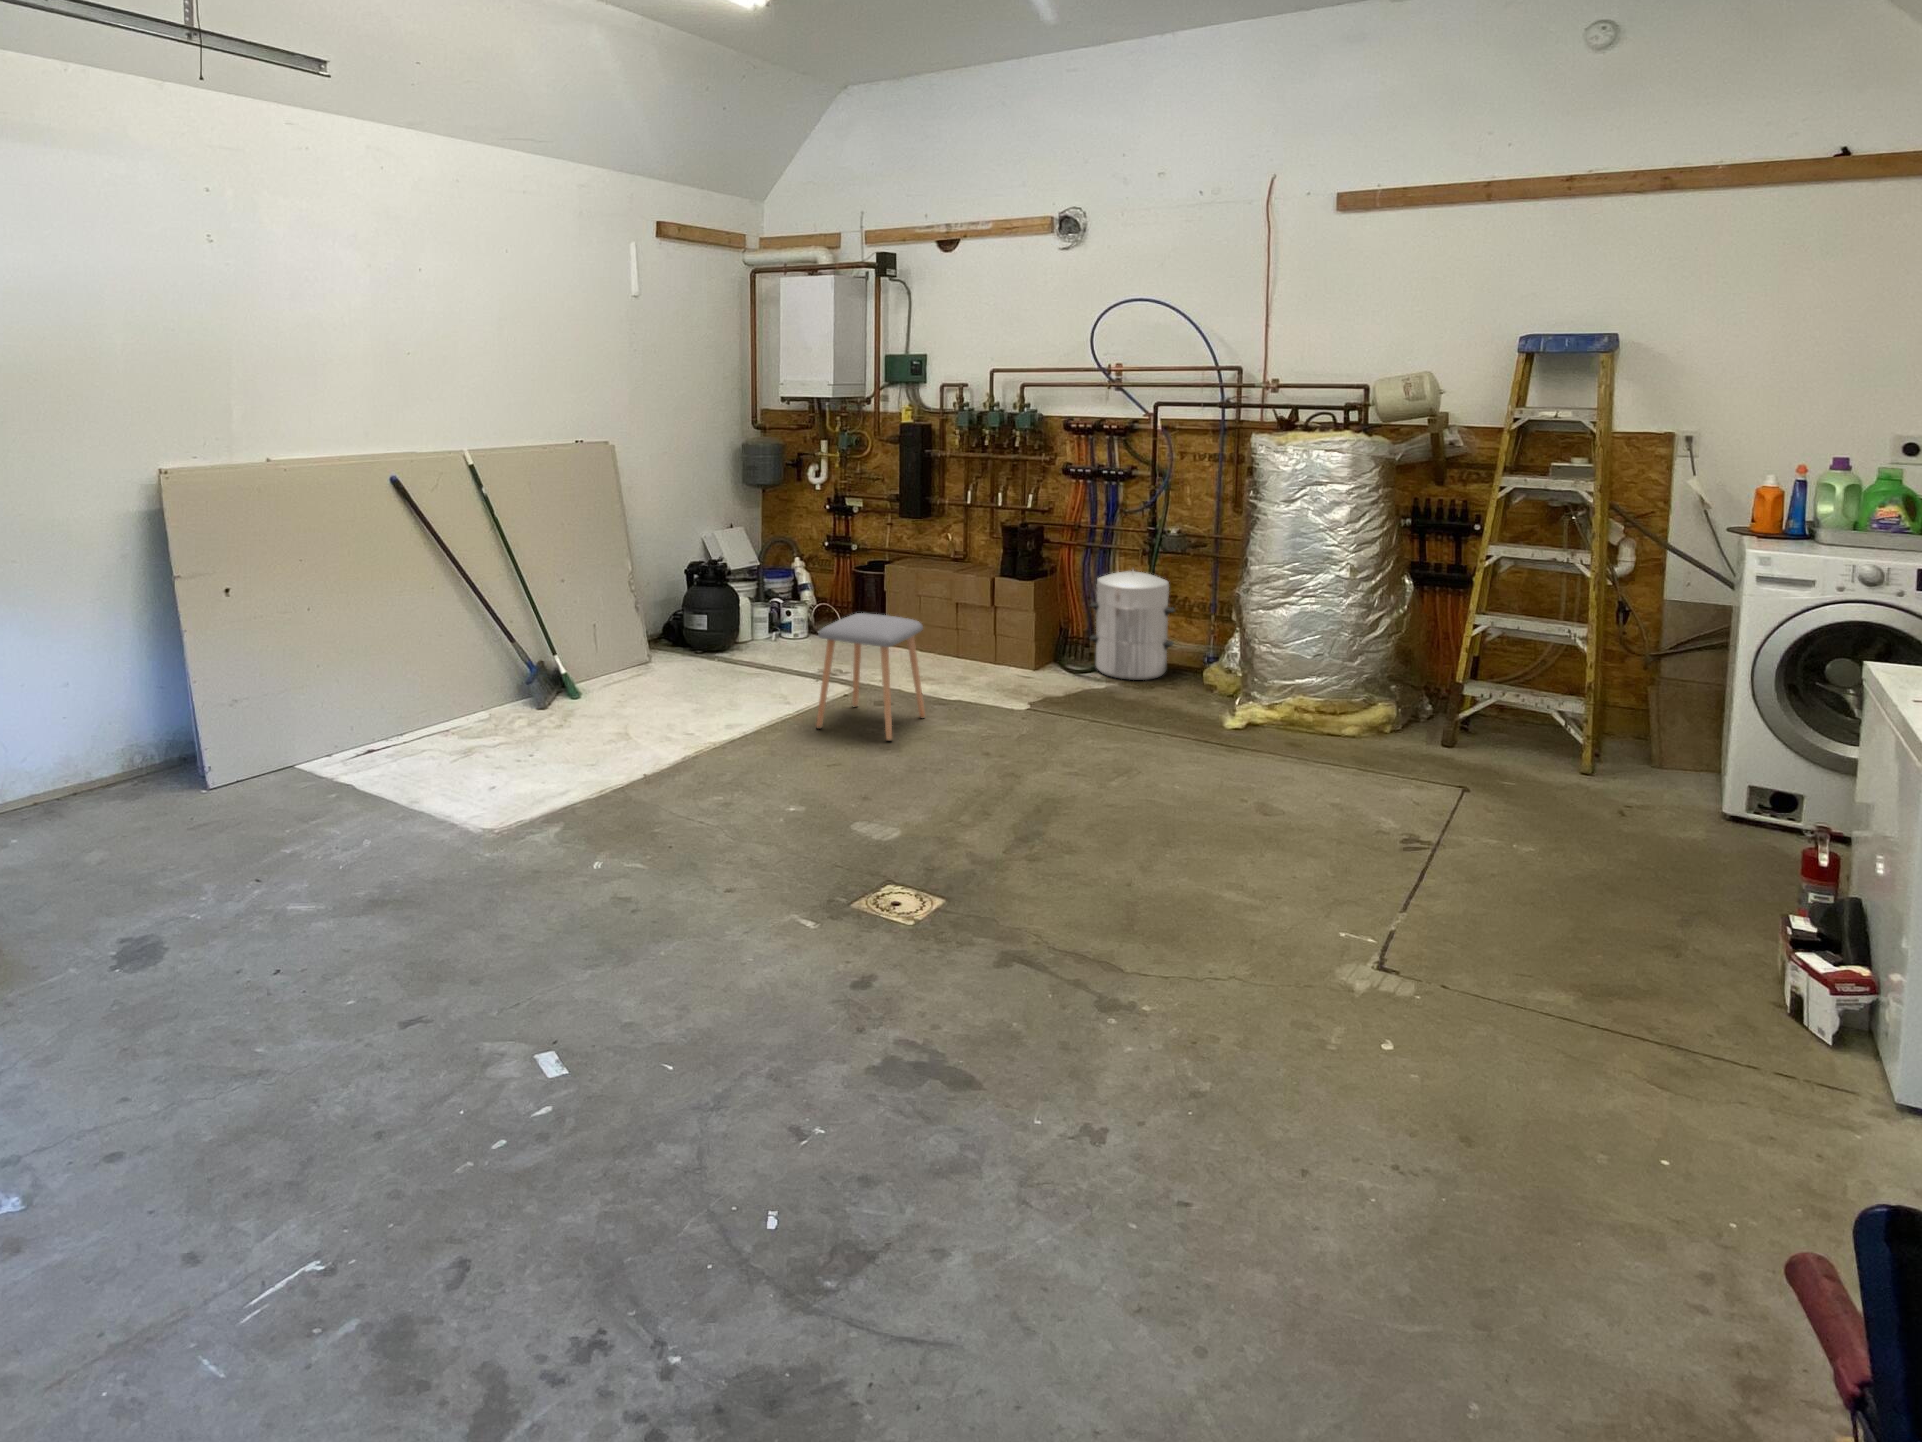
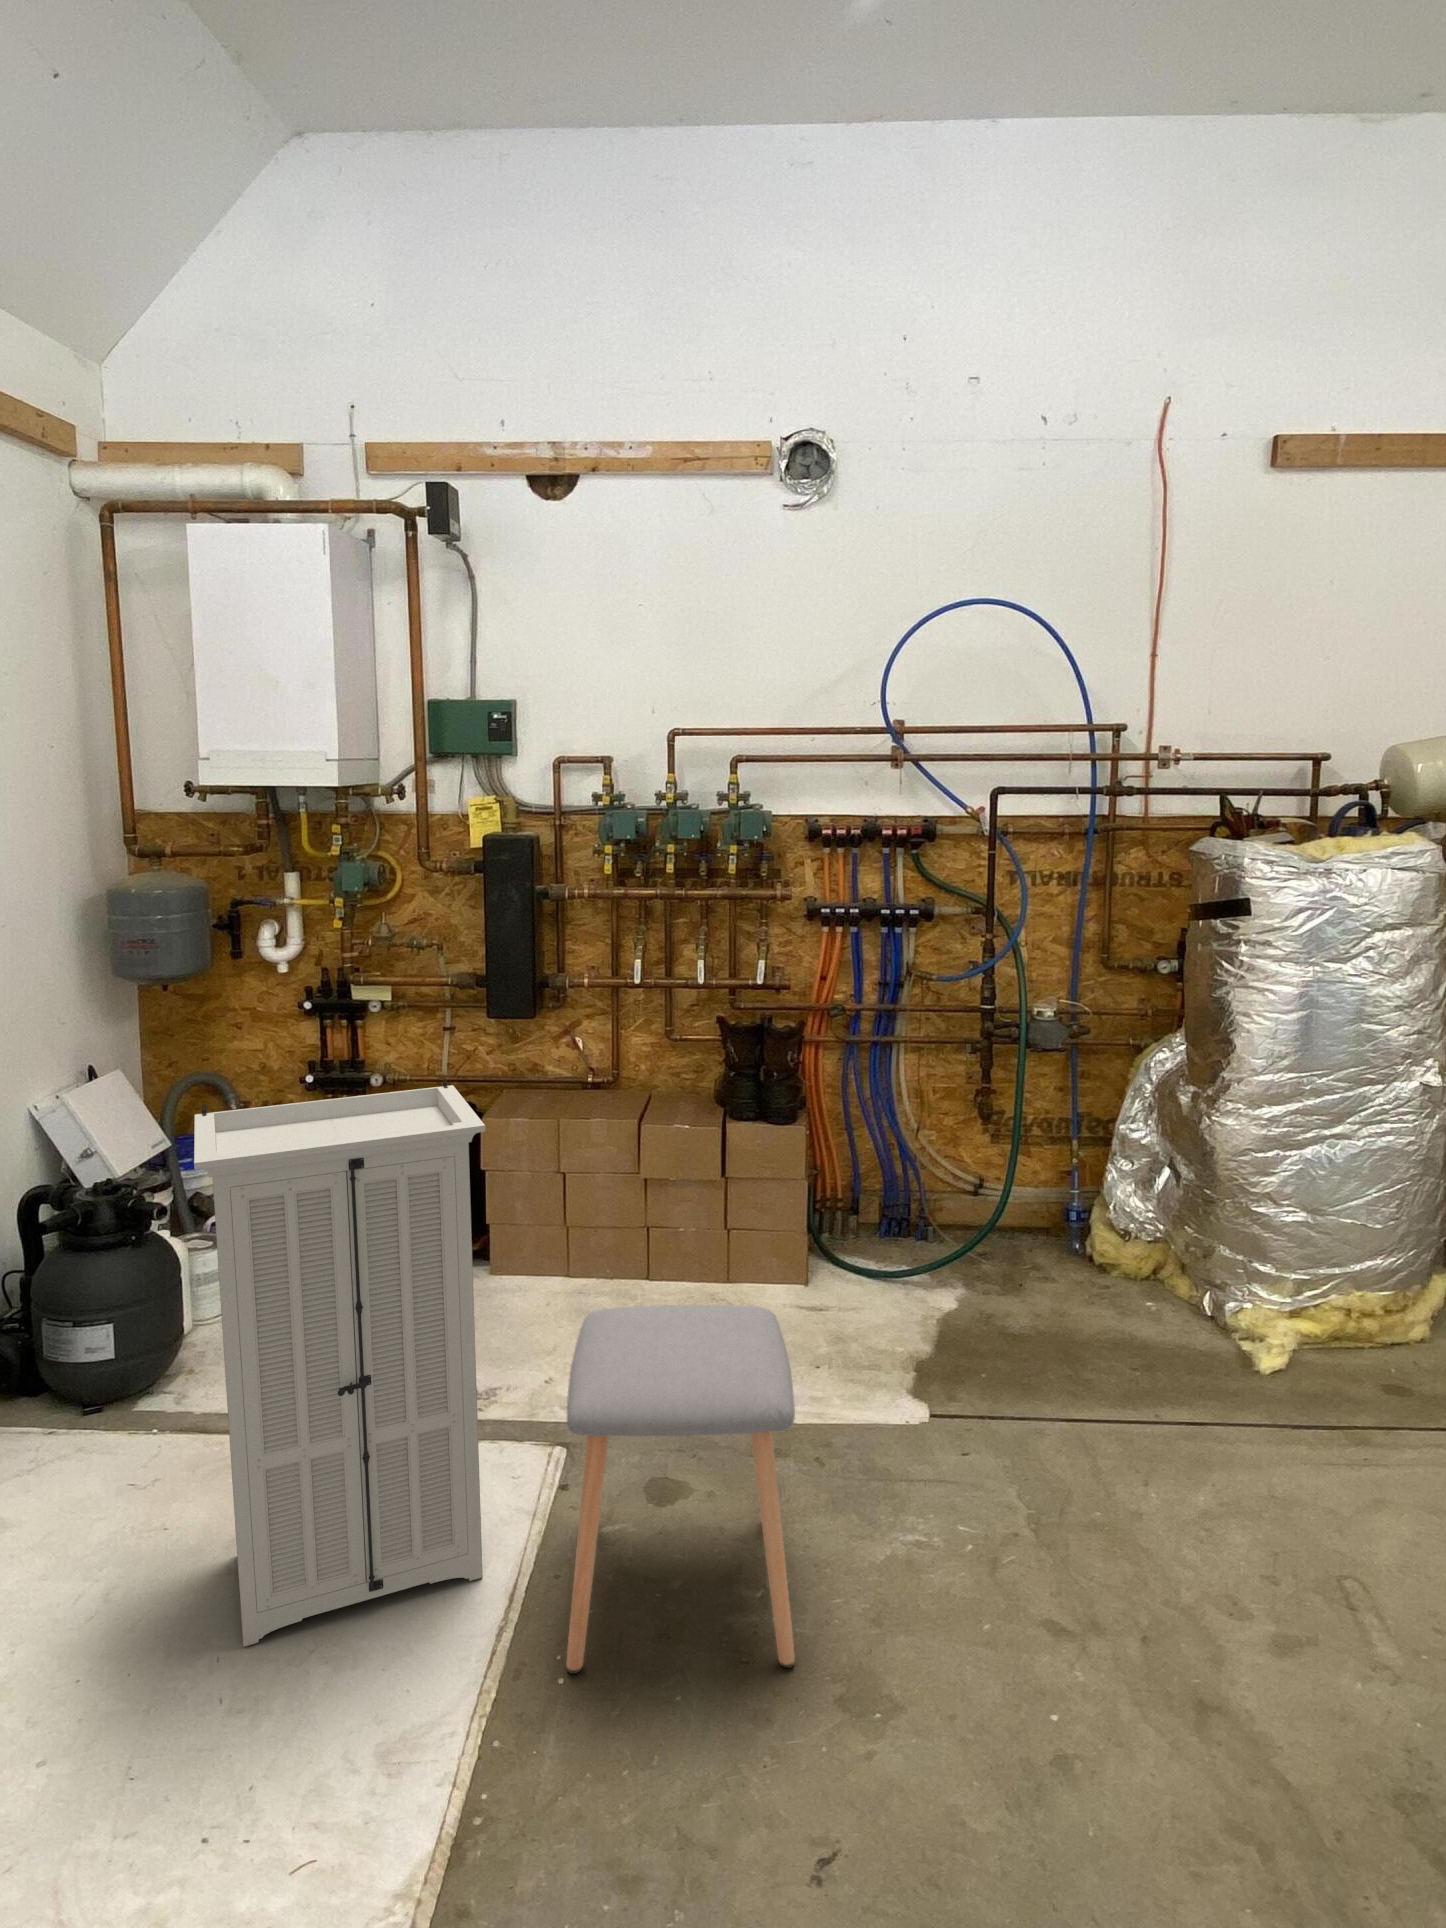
storage cabinet: none [714,518,817,708] -> present [194,1078,485,1647]
waste bin: present [1090,569,1174,680] -> none [892,1078,1037,1283]

